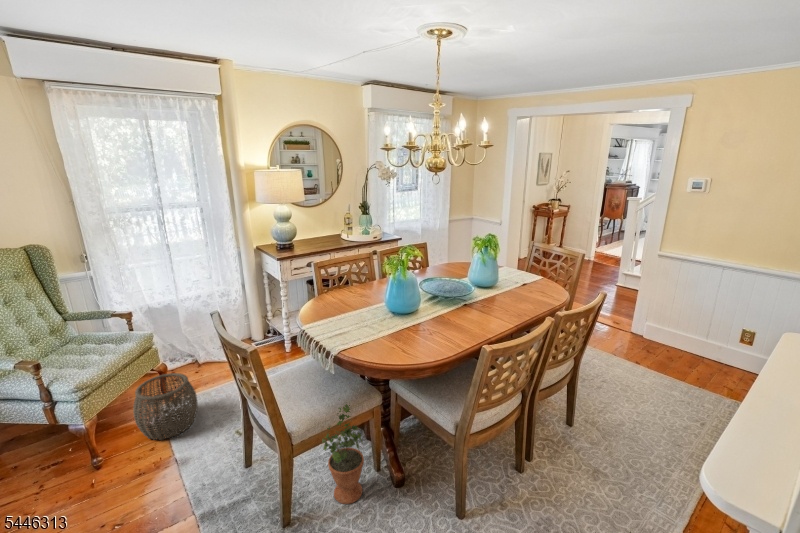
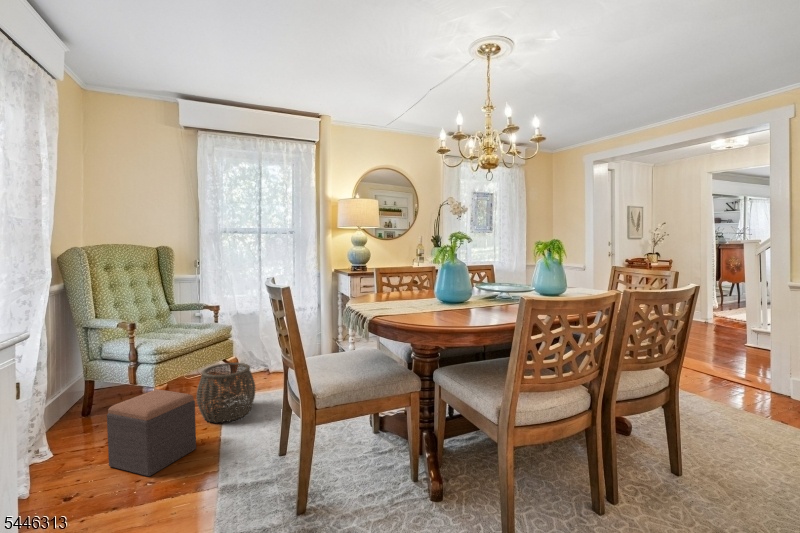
potted plant: present [322,398,364,504] -> none [346,376,397,506]
footstool: none [49,429,154,520] -> present [107,389,196,476]

